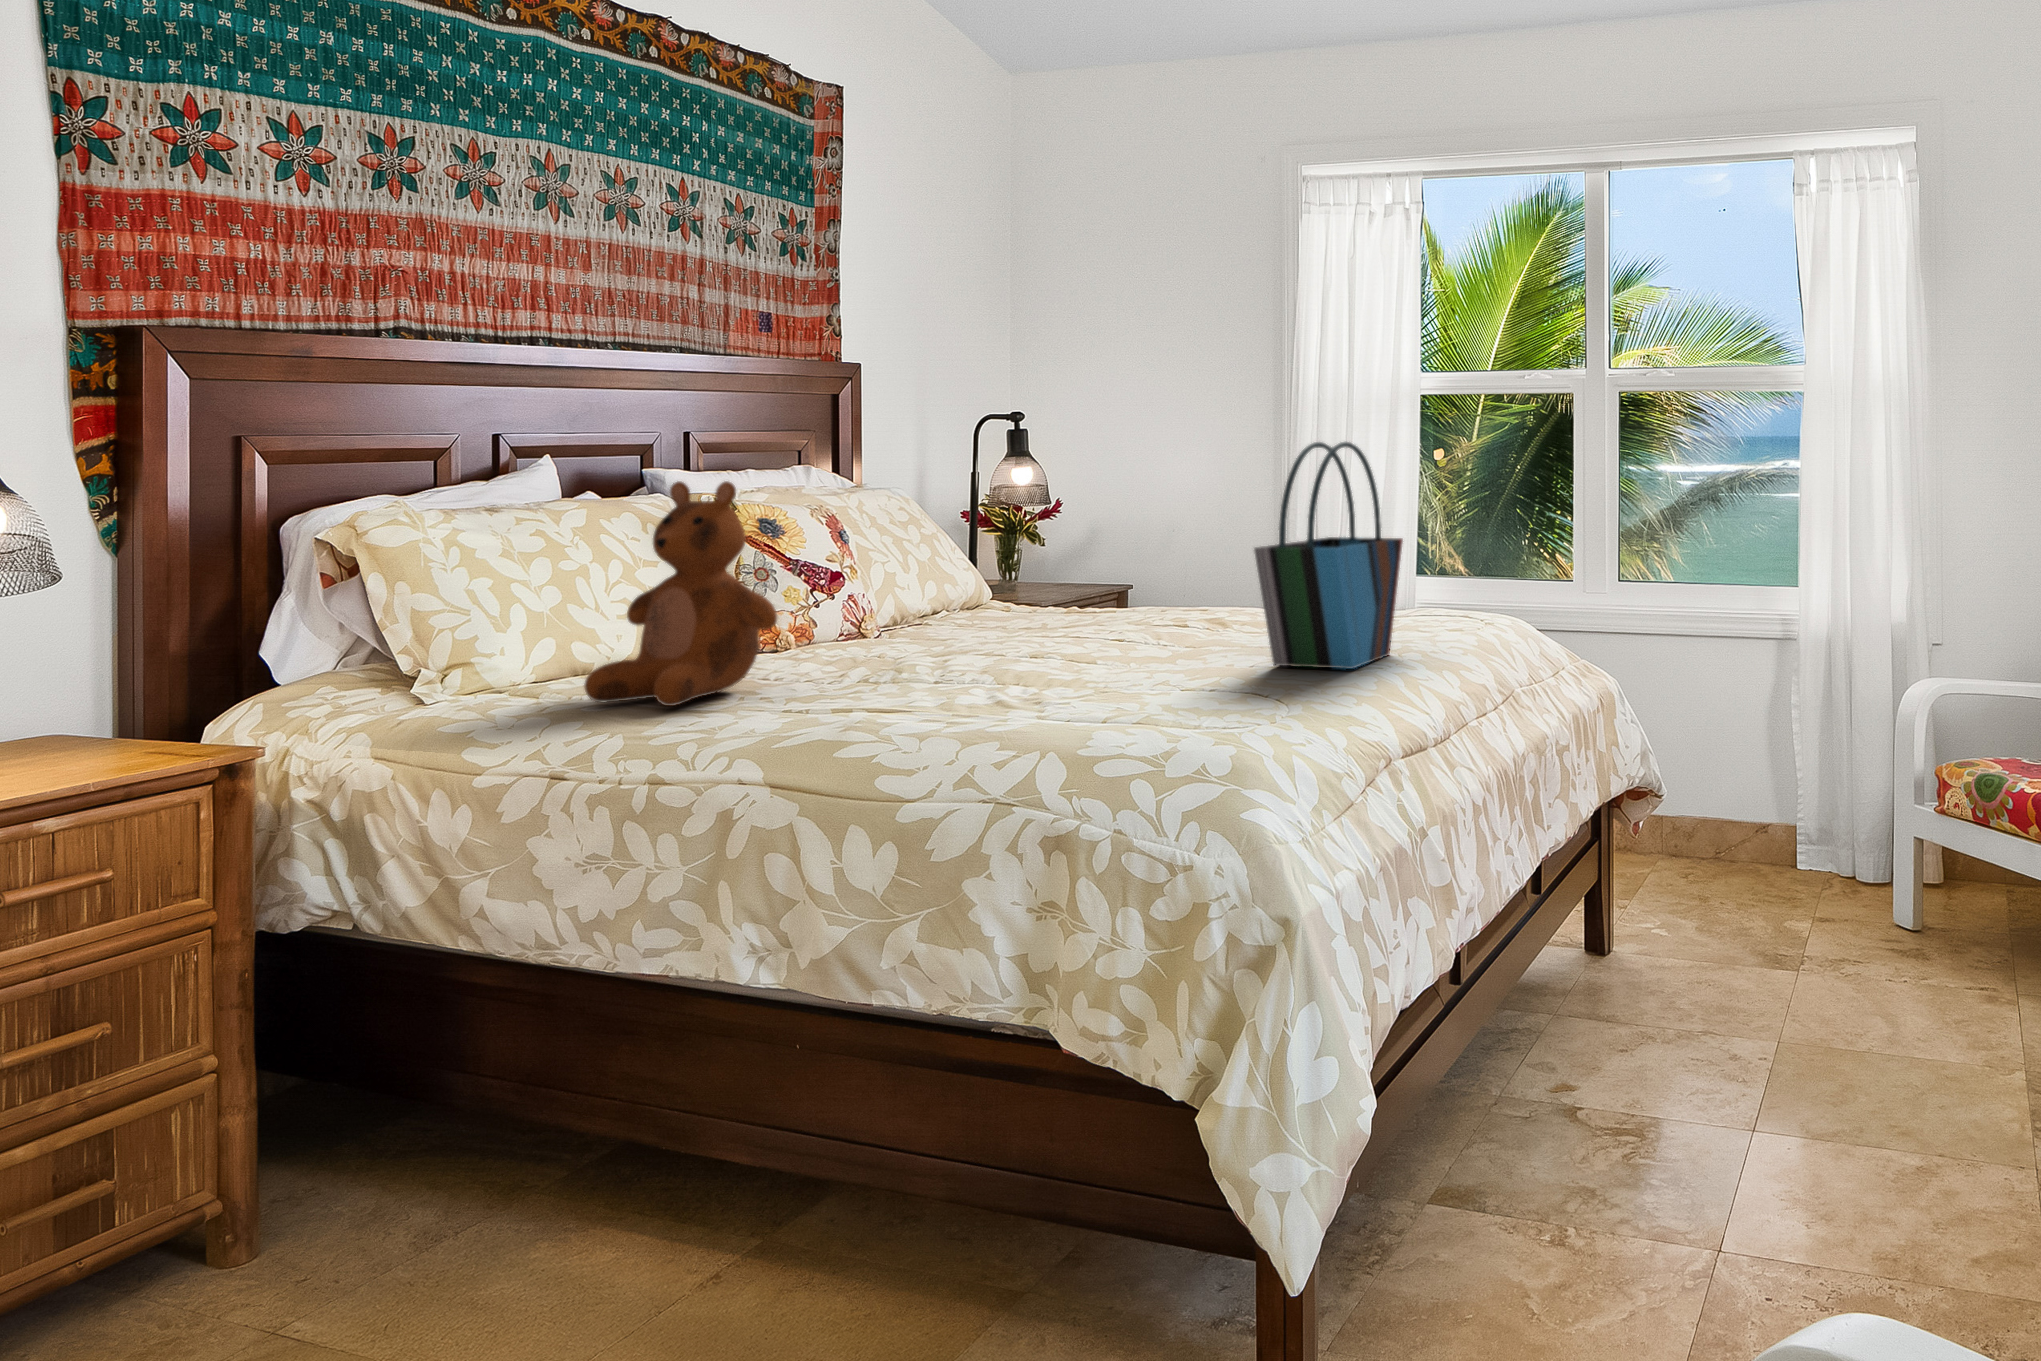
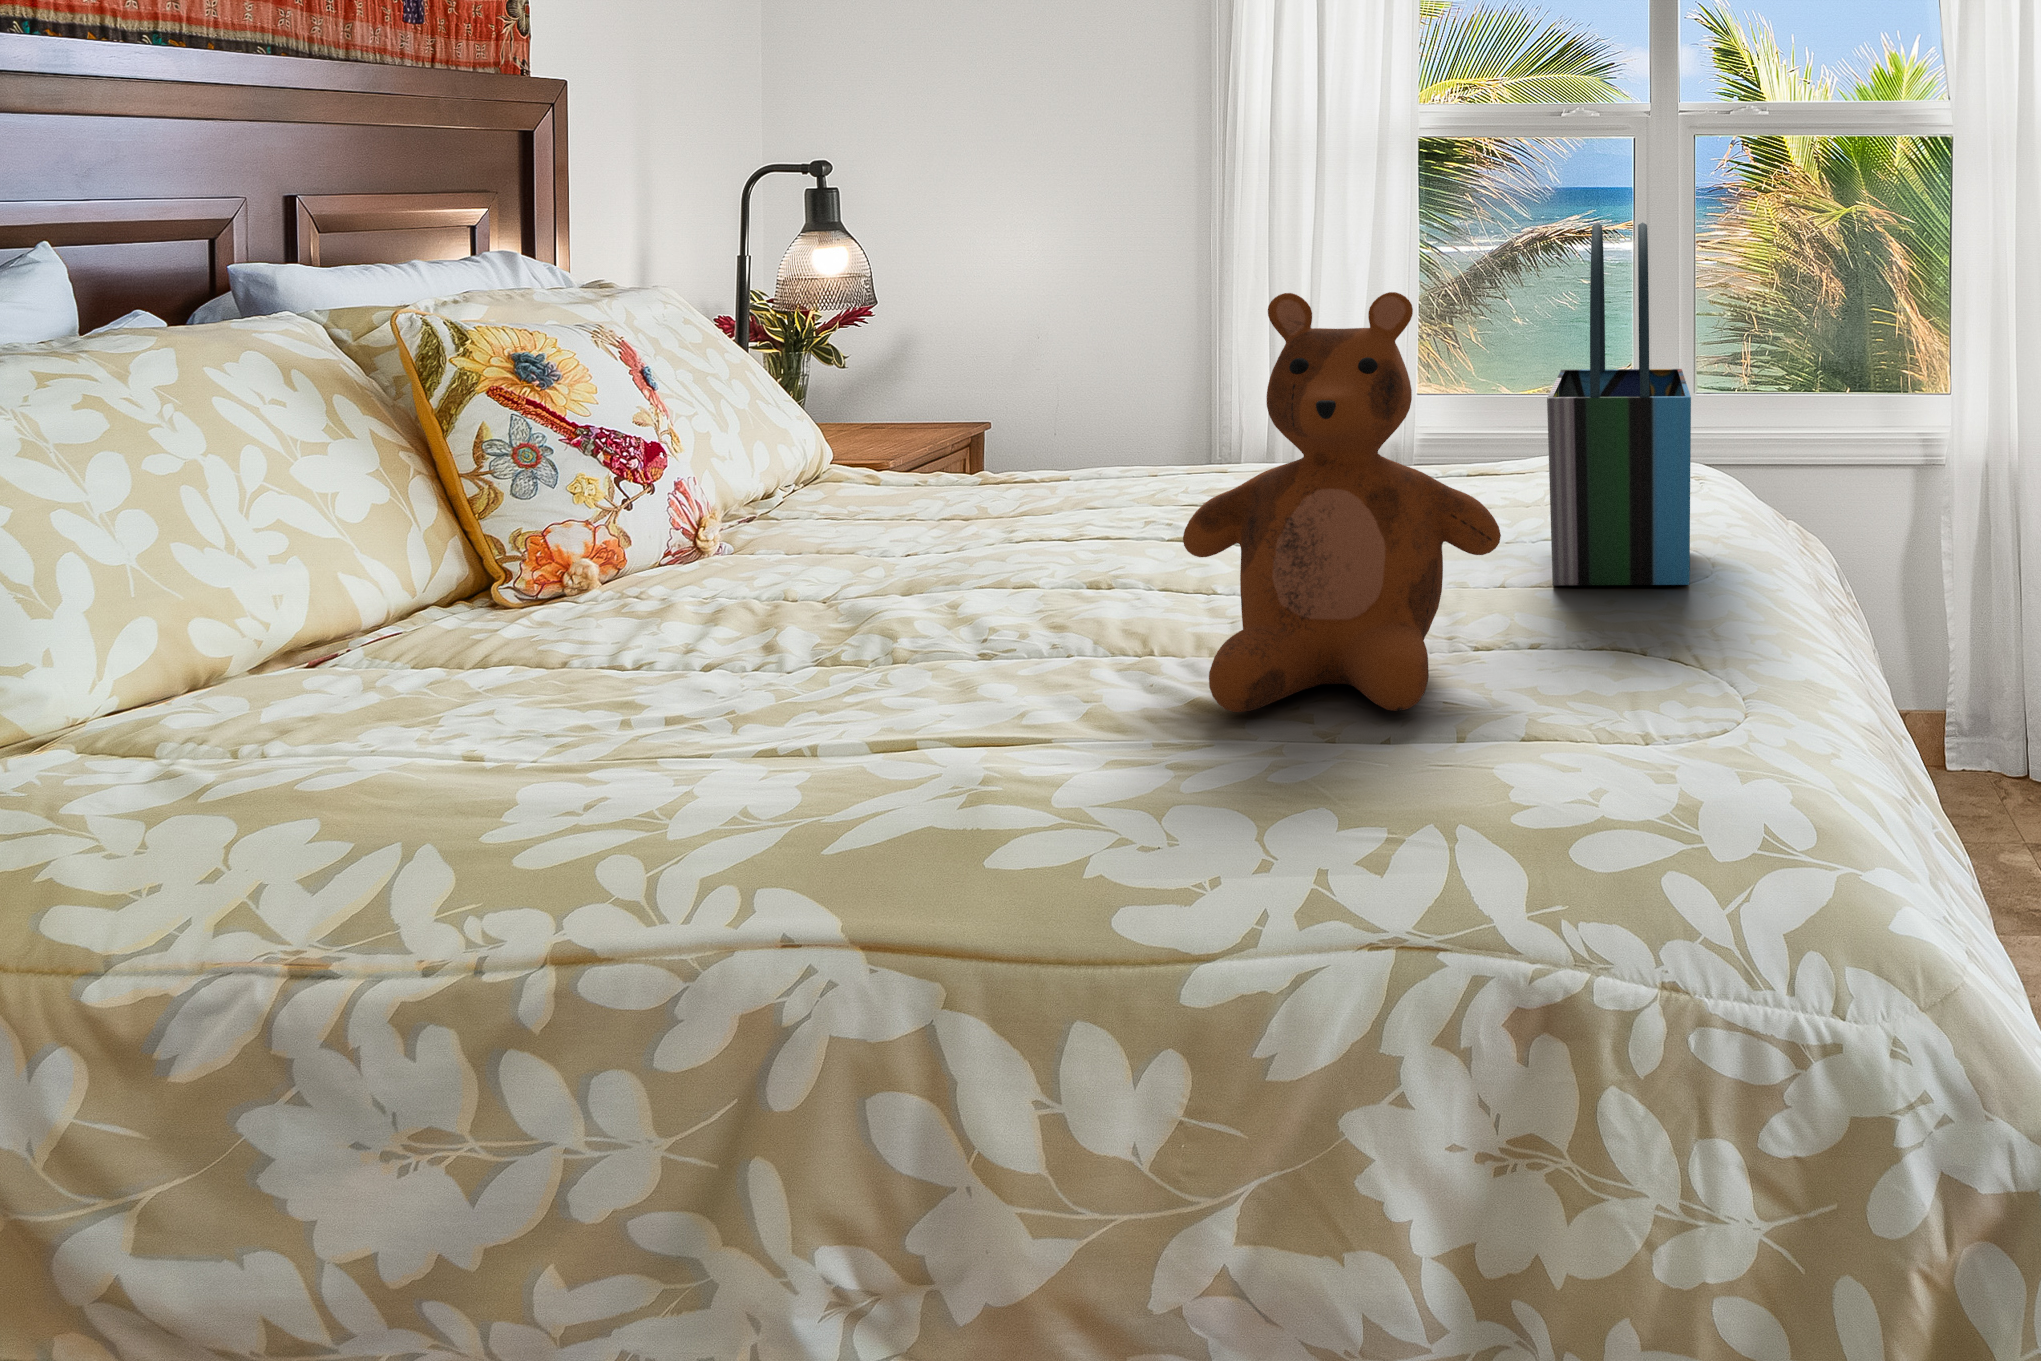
teddy bear: present [584,481,777,706] -> present [1183,292,1501,712]

